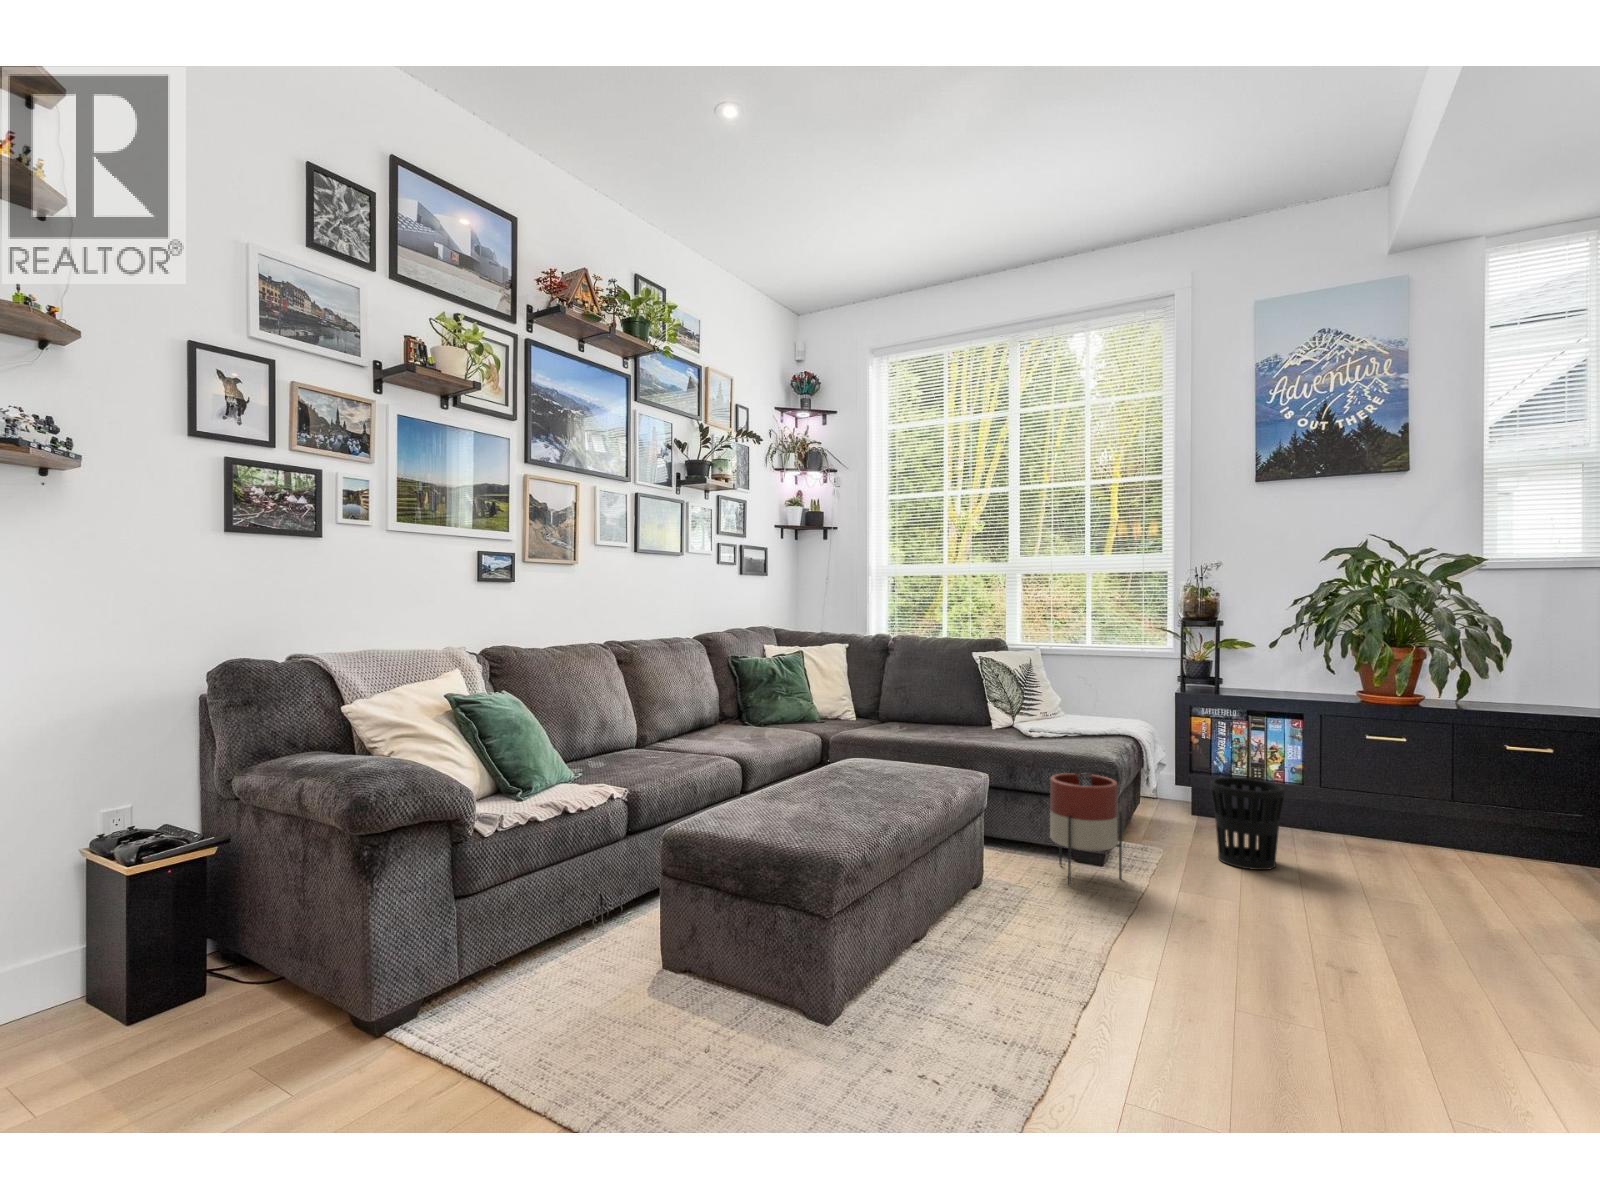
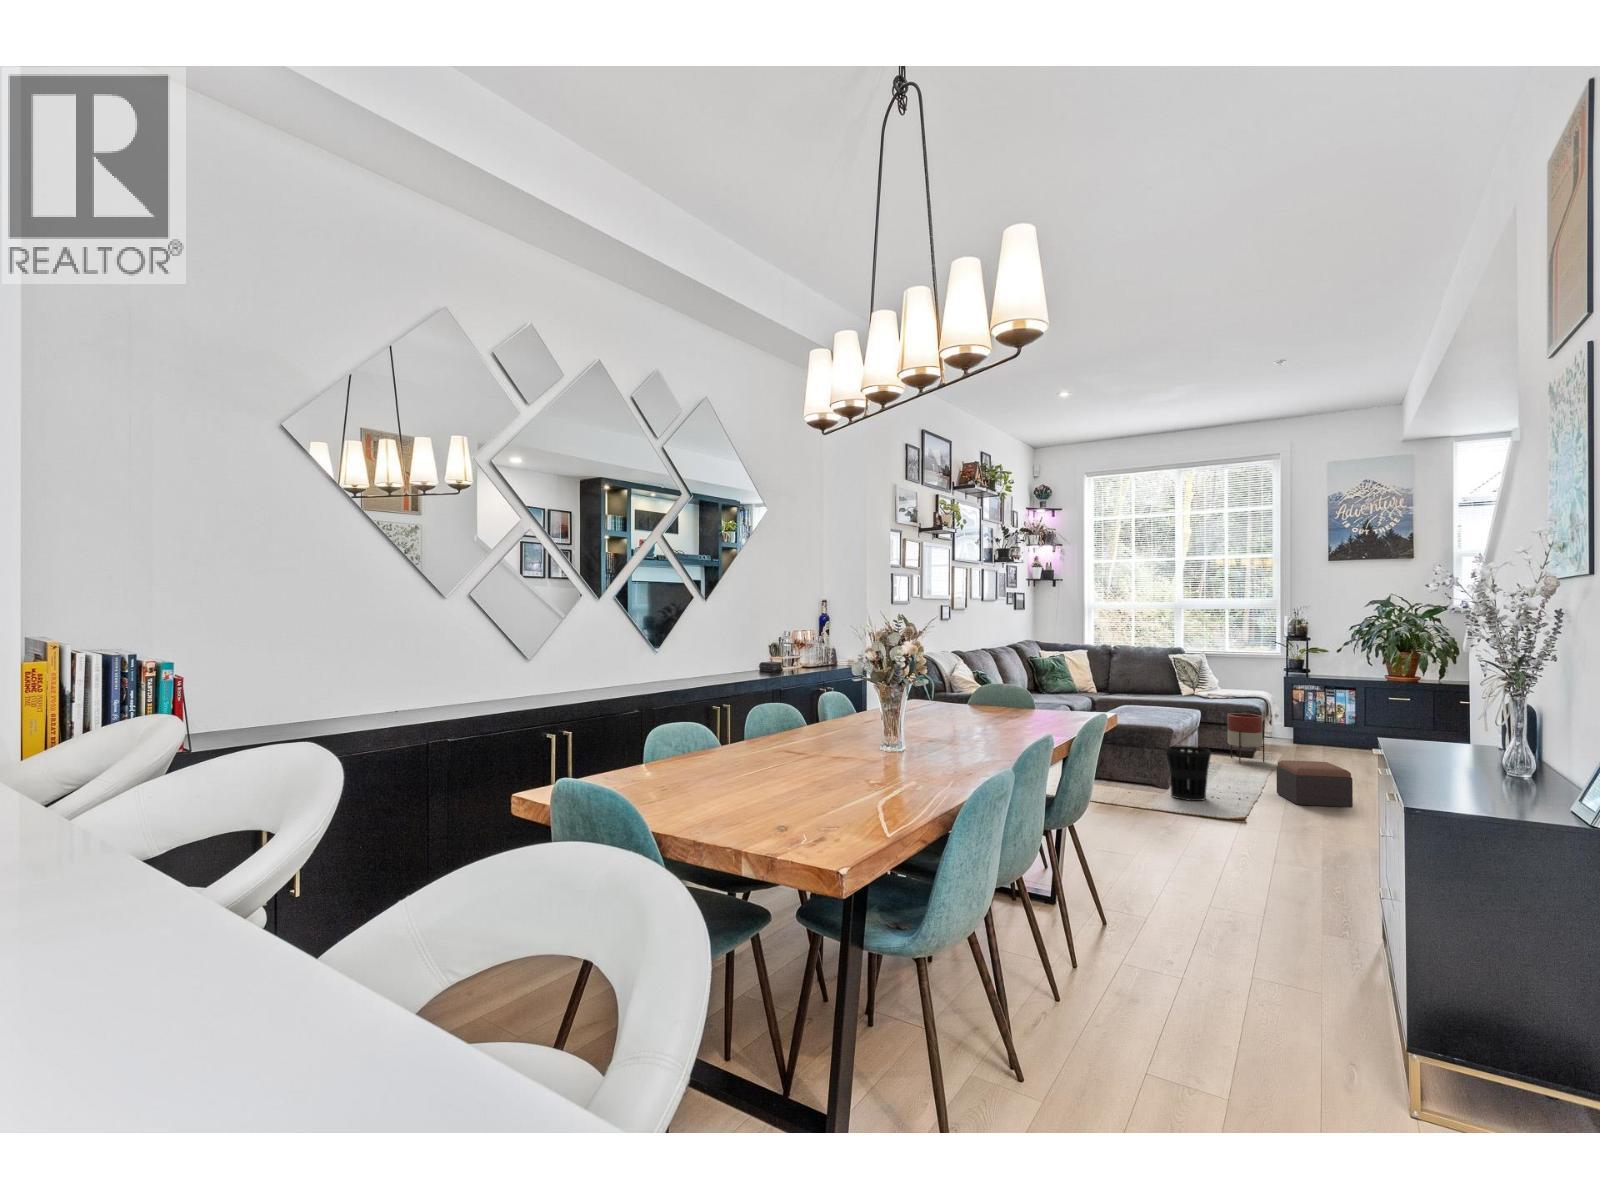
wastebasket: present [1210,777,1285,870] -> present [1166,746,1211,801]
footstool: none [1108,952,1318,1143] -> present [1277,760,1353,807]

